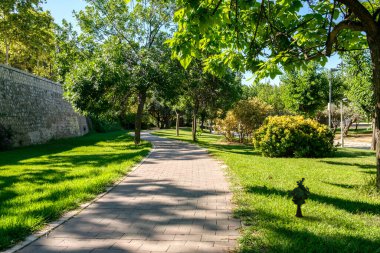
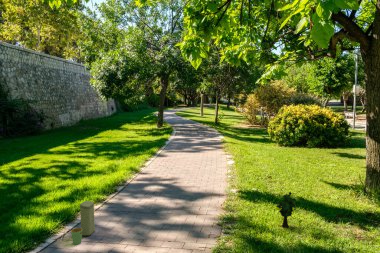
trash can: none [59,190,86,238] -> present [71,201,95,245]

